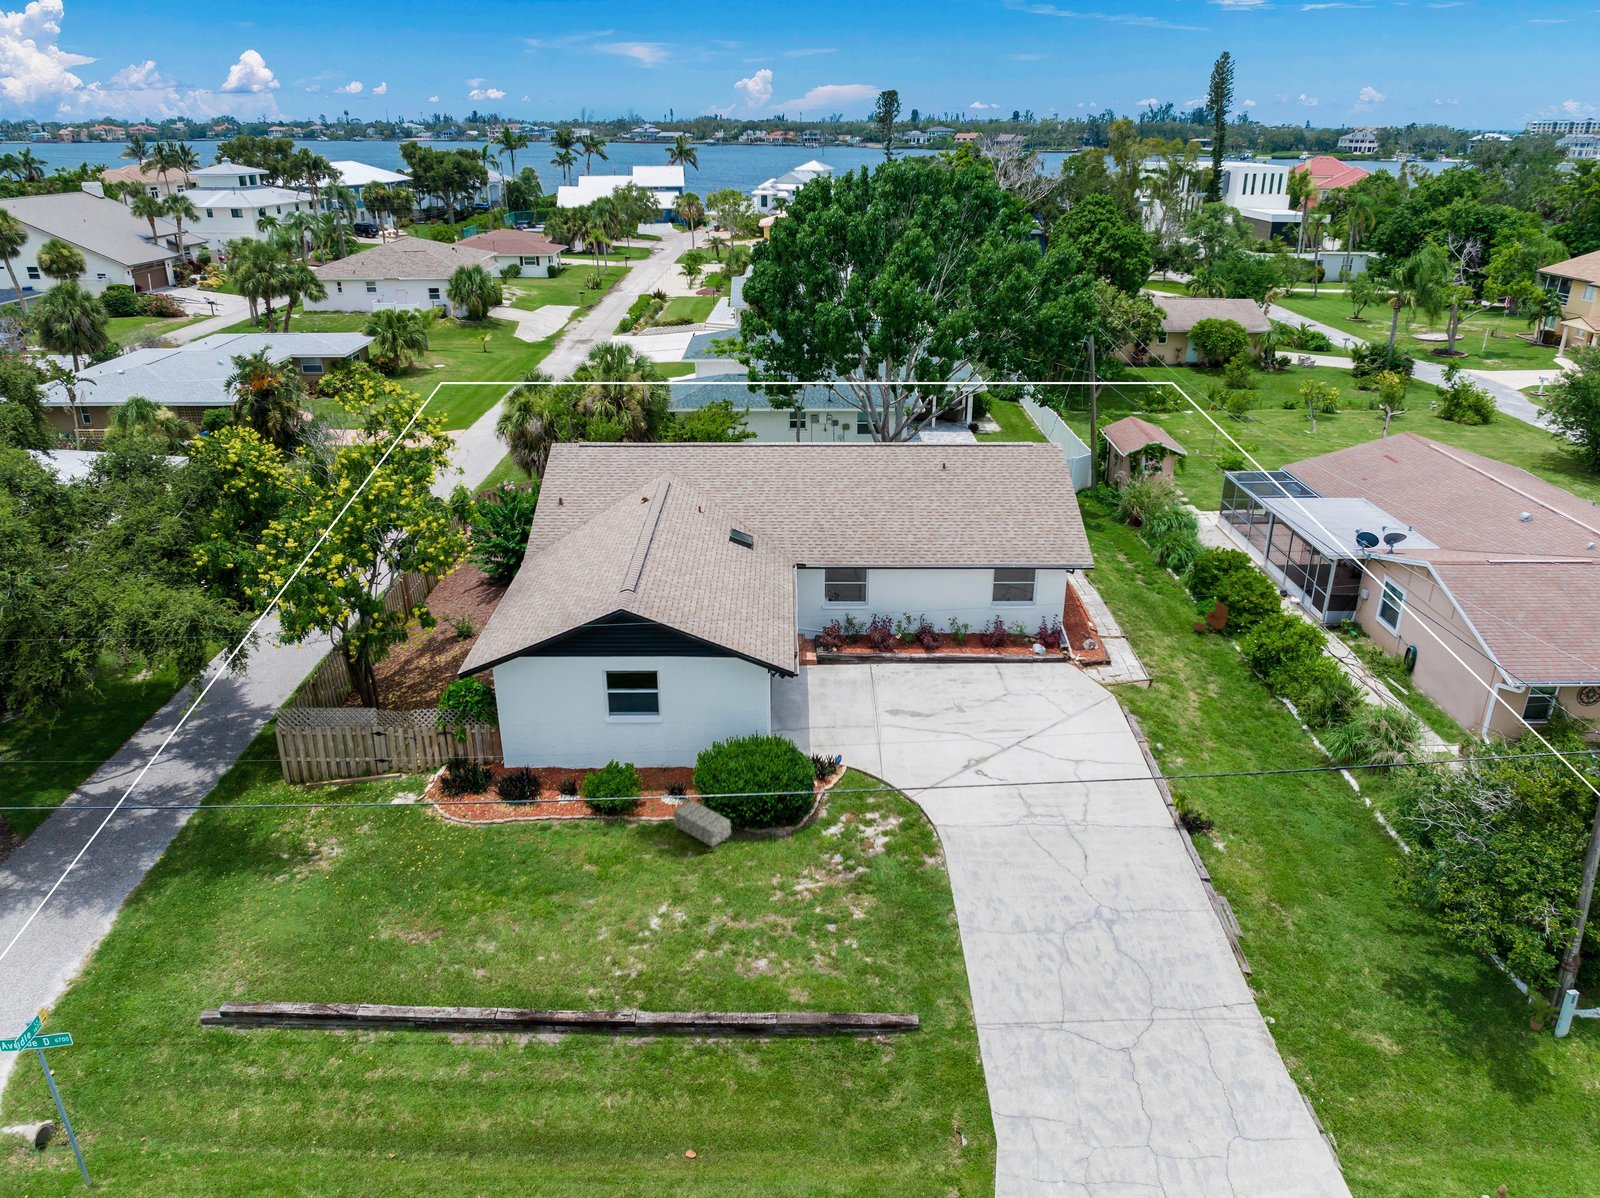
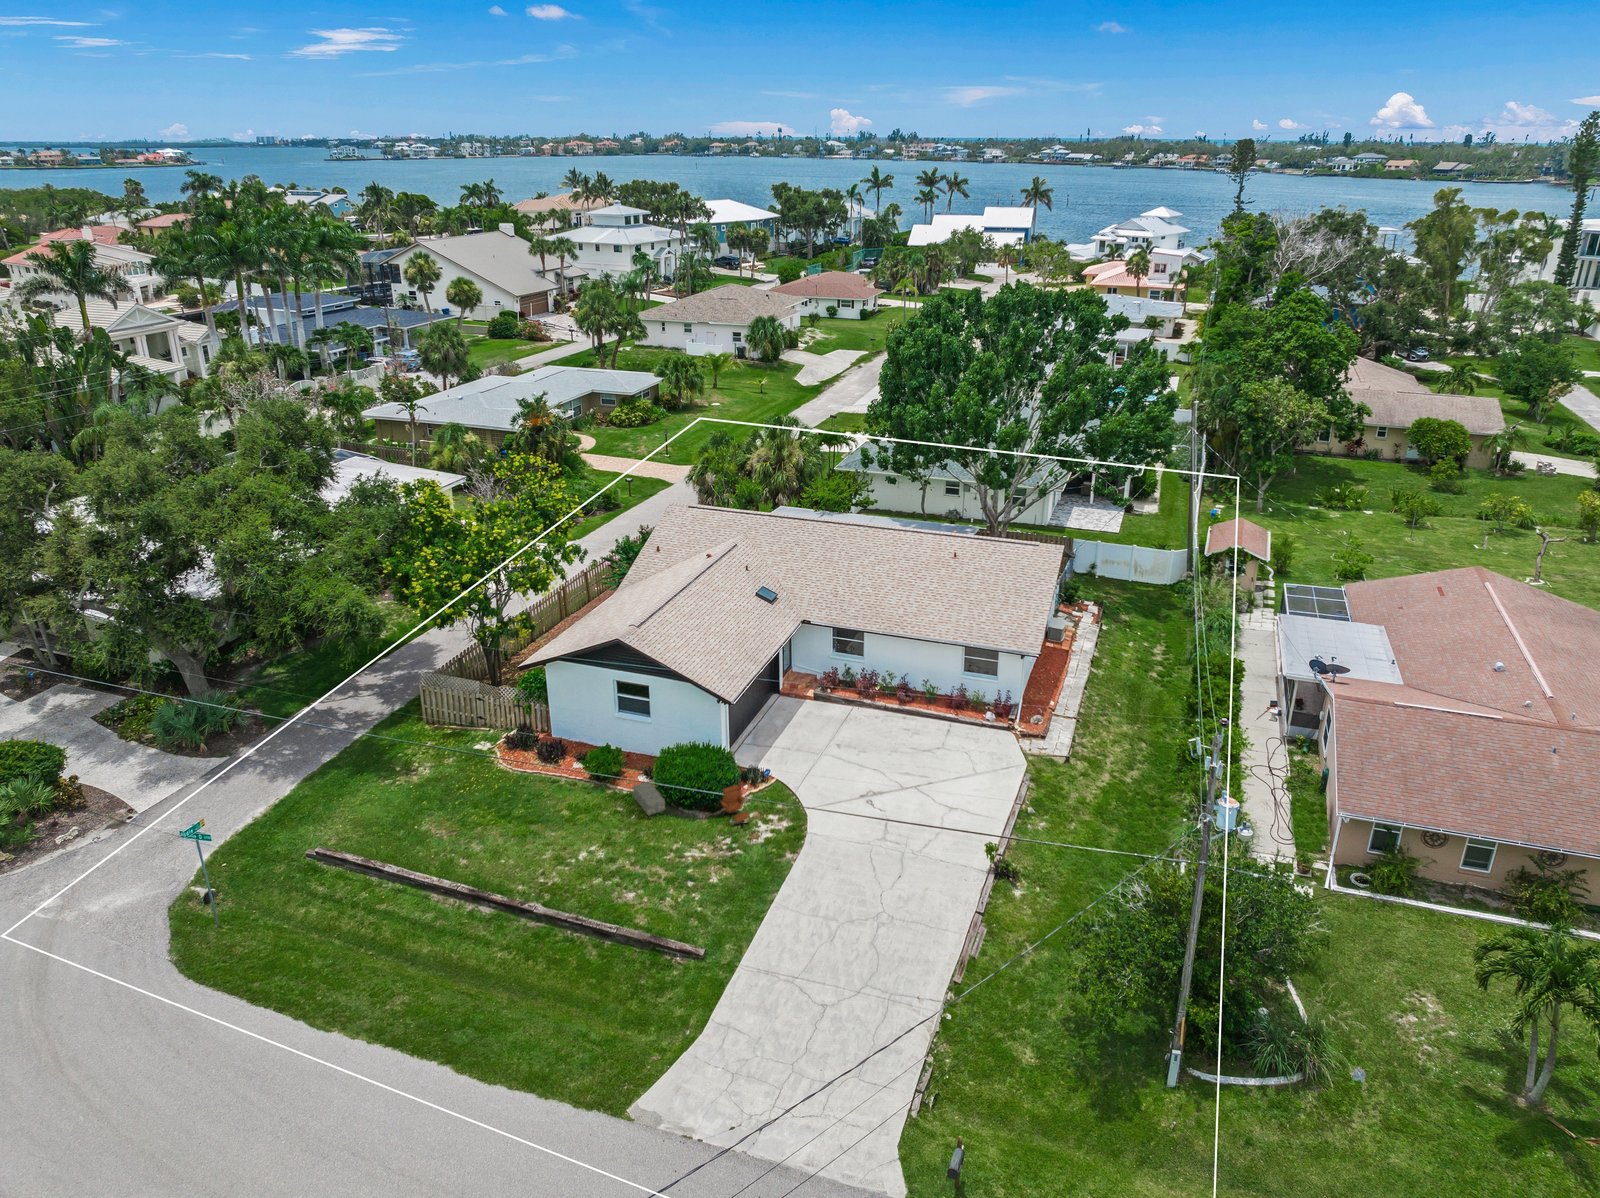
lounge chair: present [1193,602,1227,635] -> present [721,785,749,825]
potted plant: present [1528,990,1561,1031] -> none [1144,1043,1170,1078]

